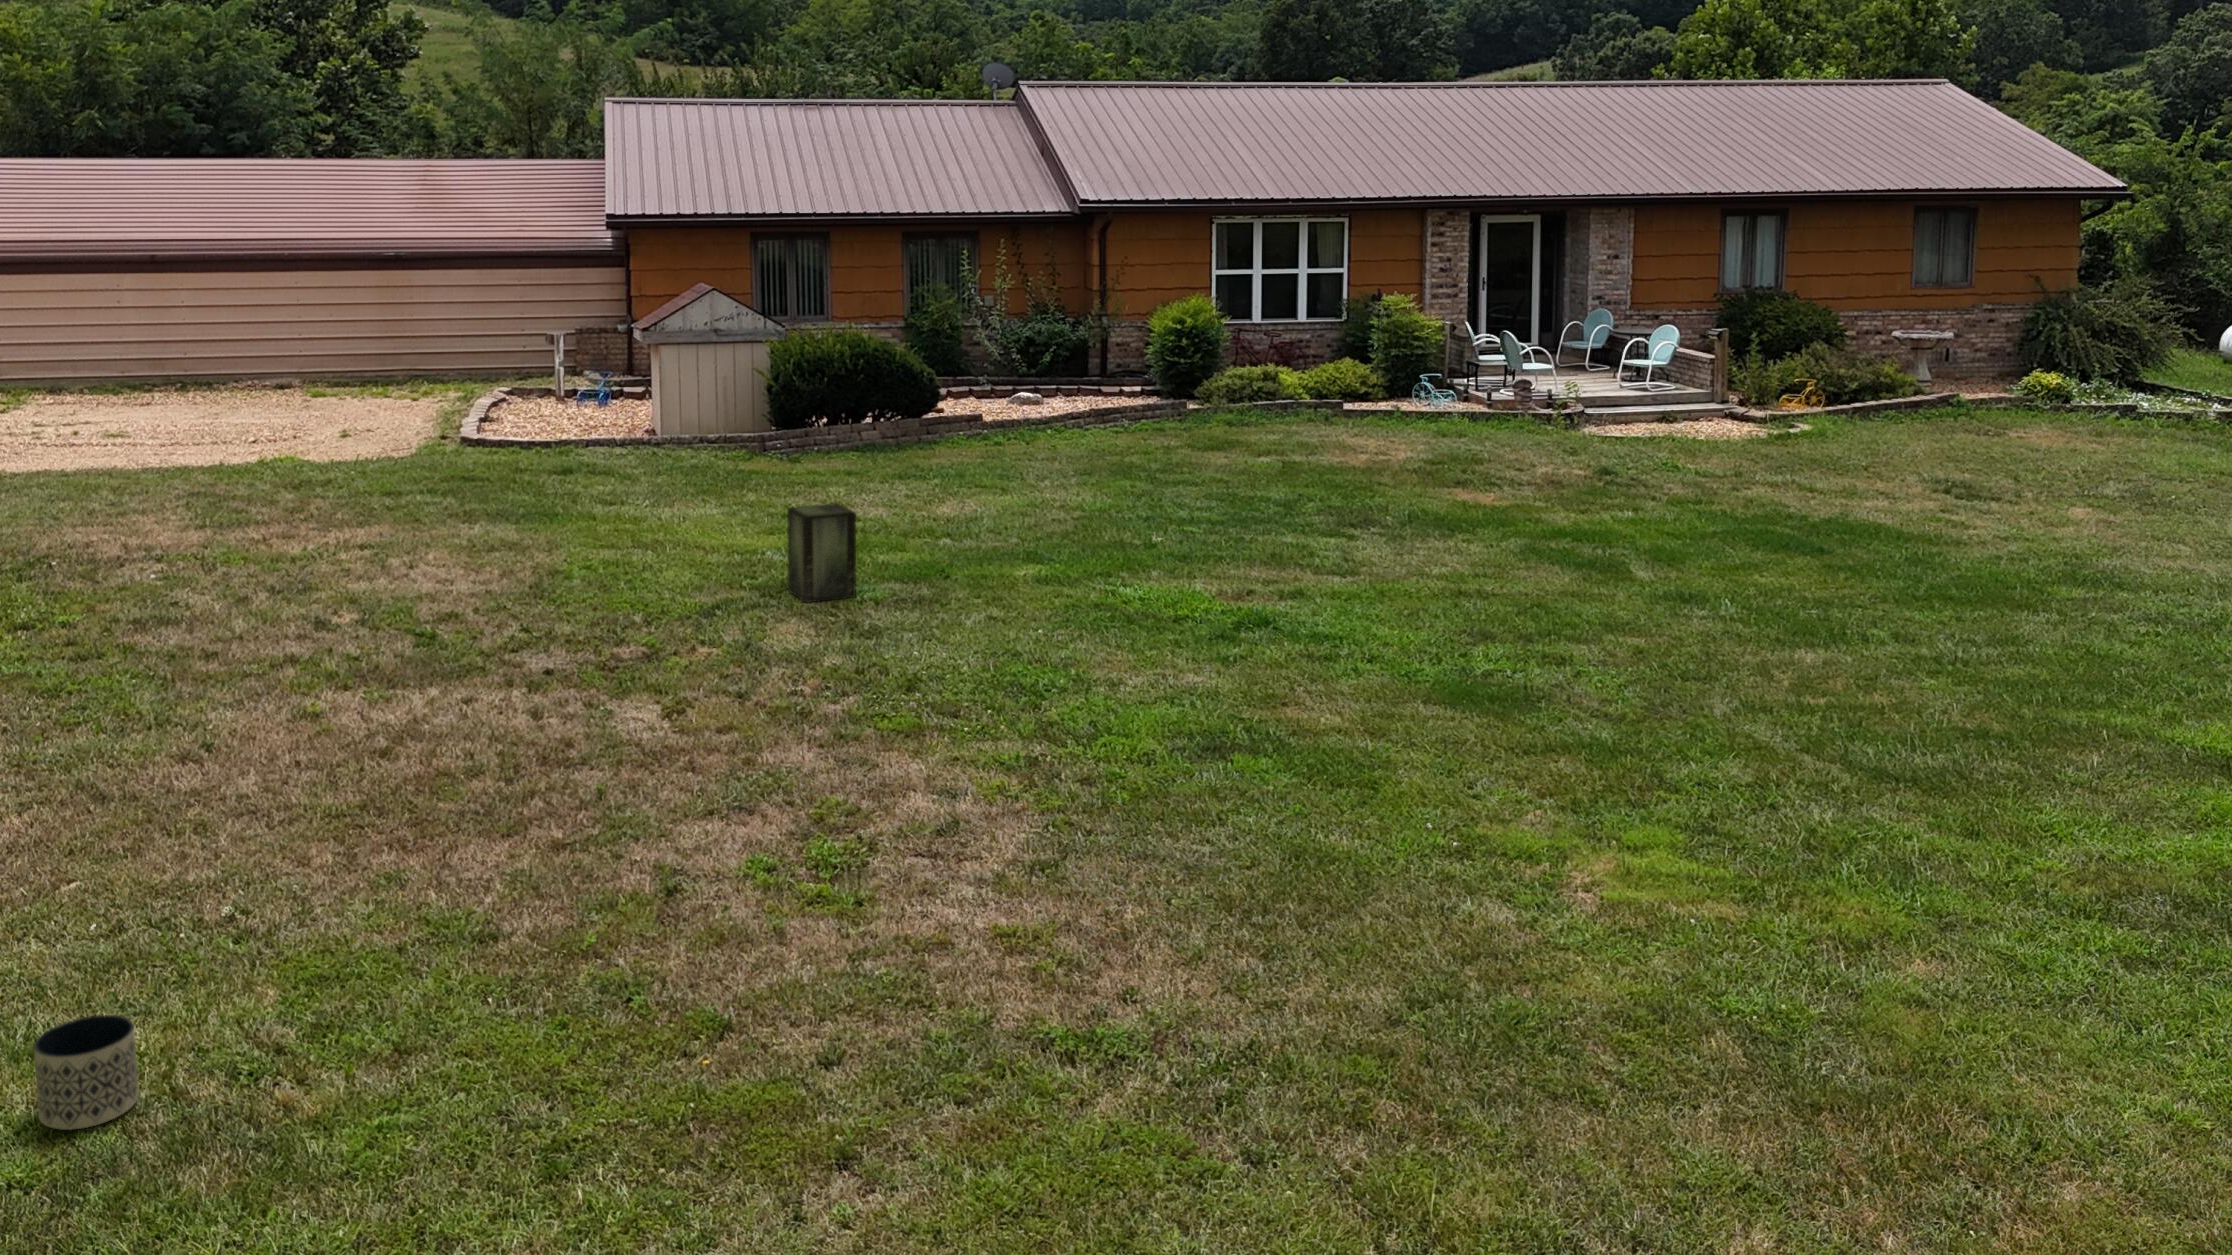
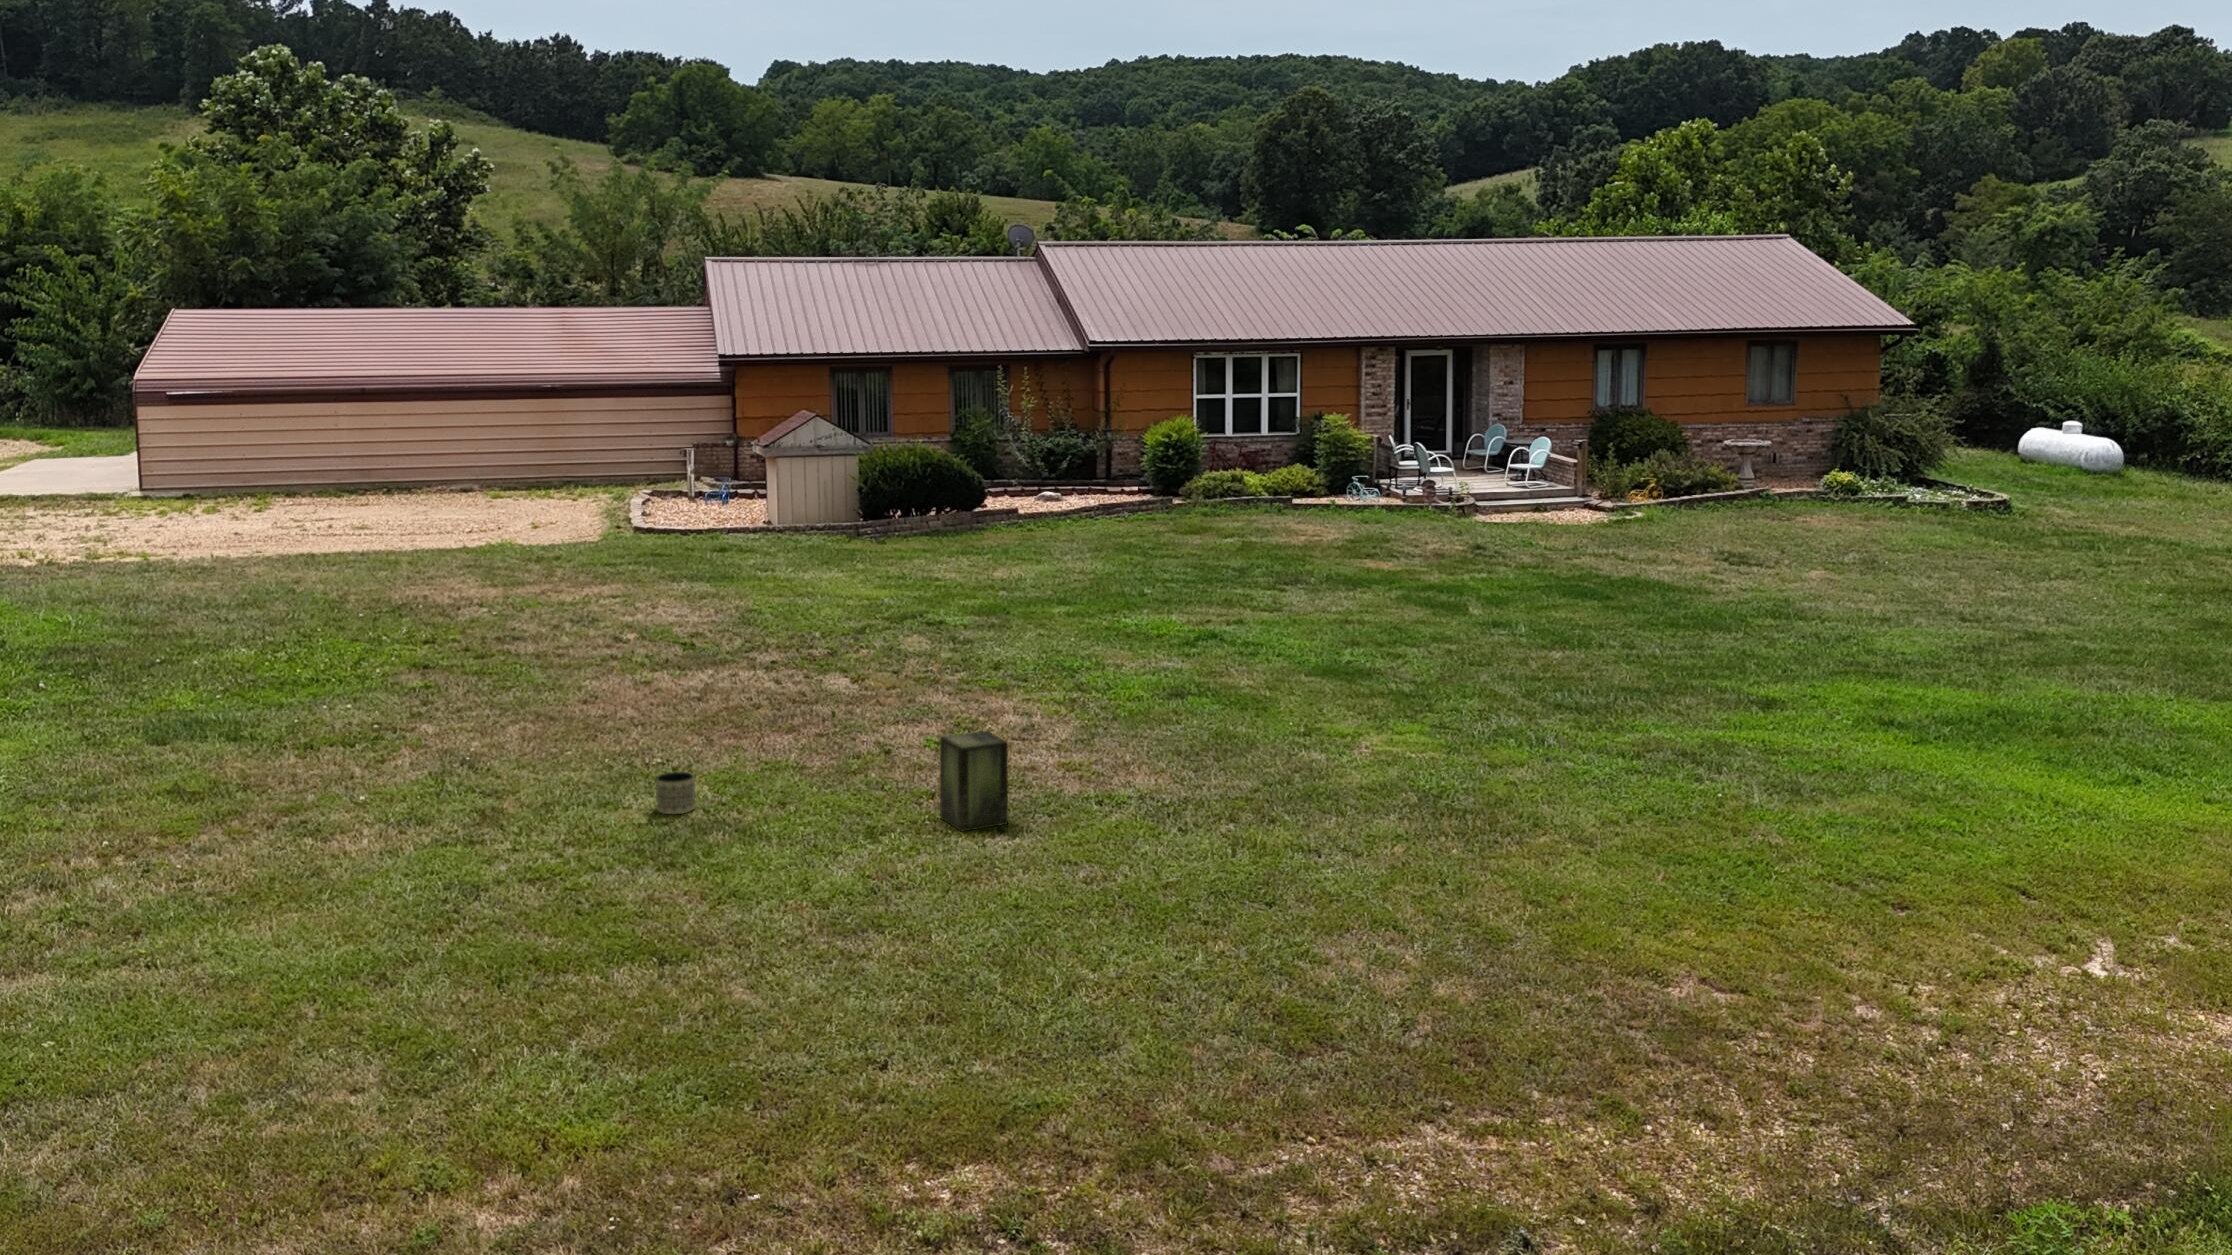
storage box: present [787,503,856,603] -> present [940,731,1008,831]

